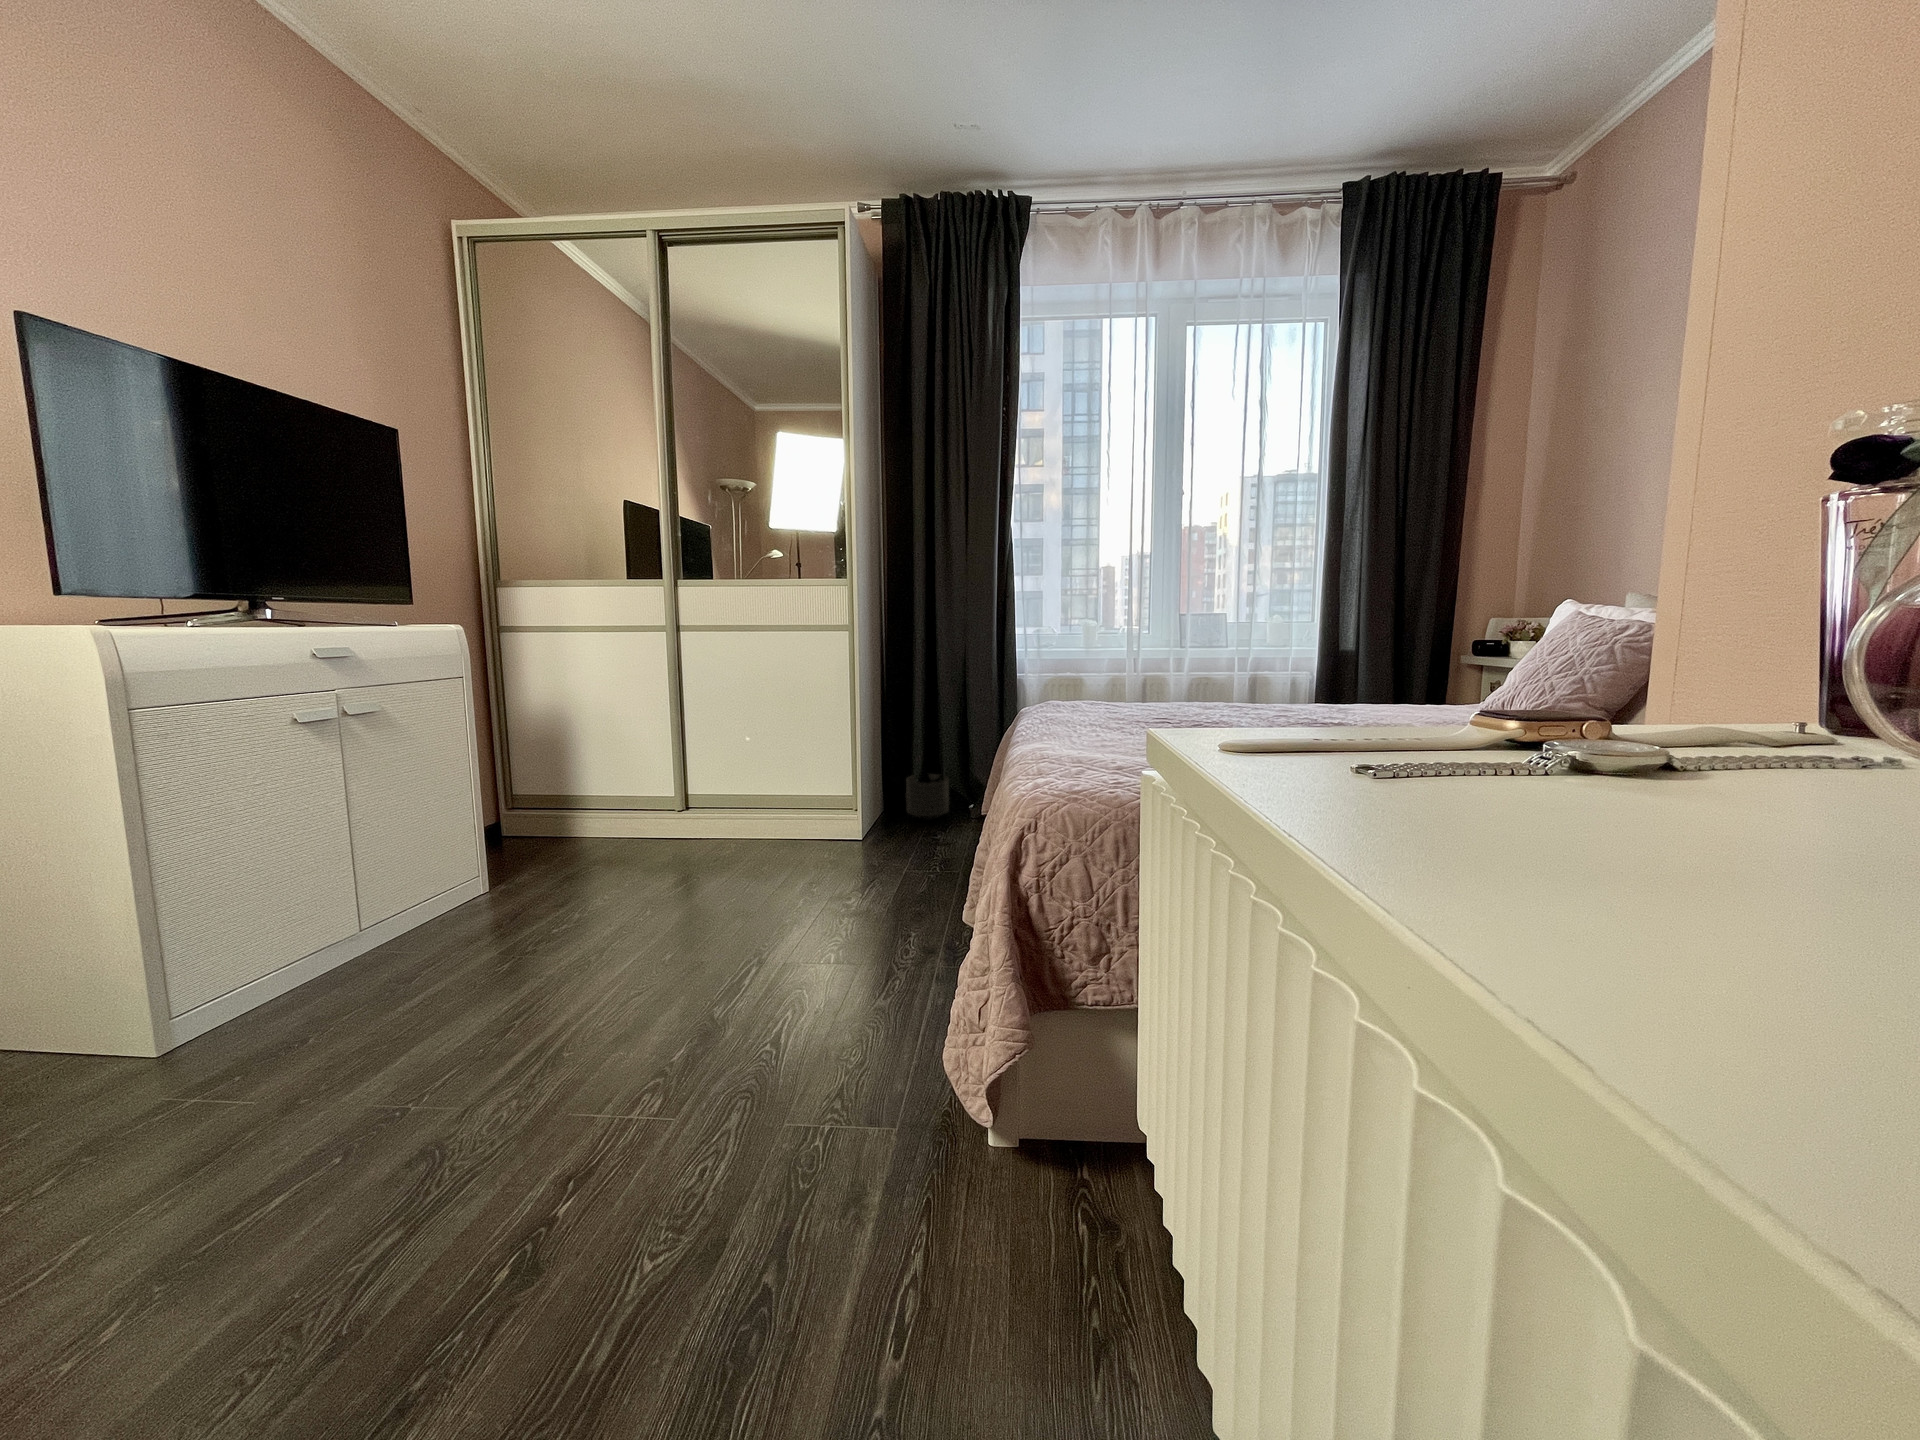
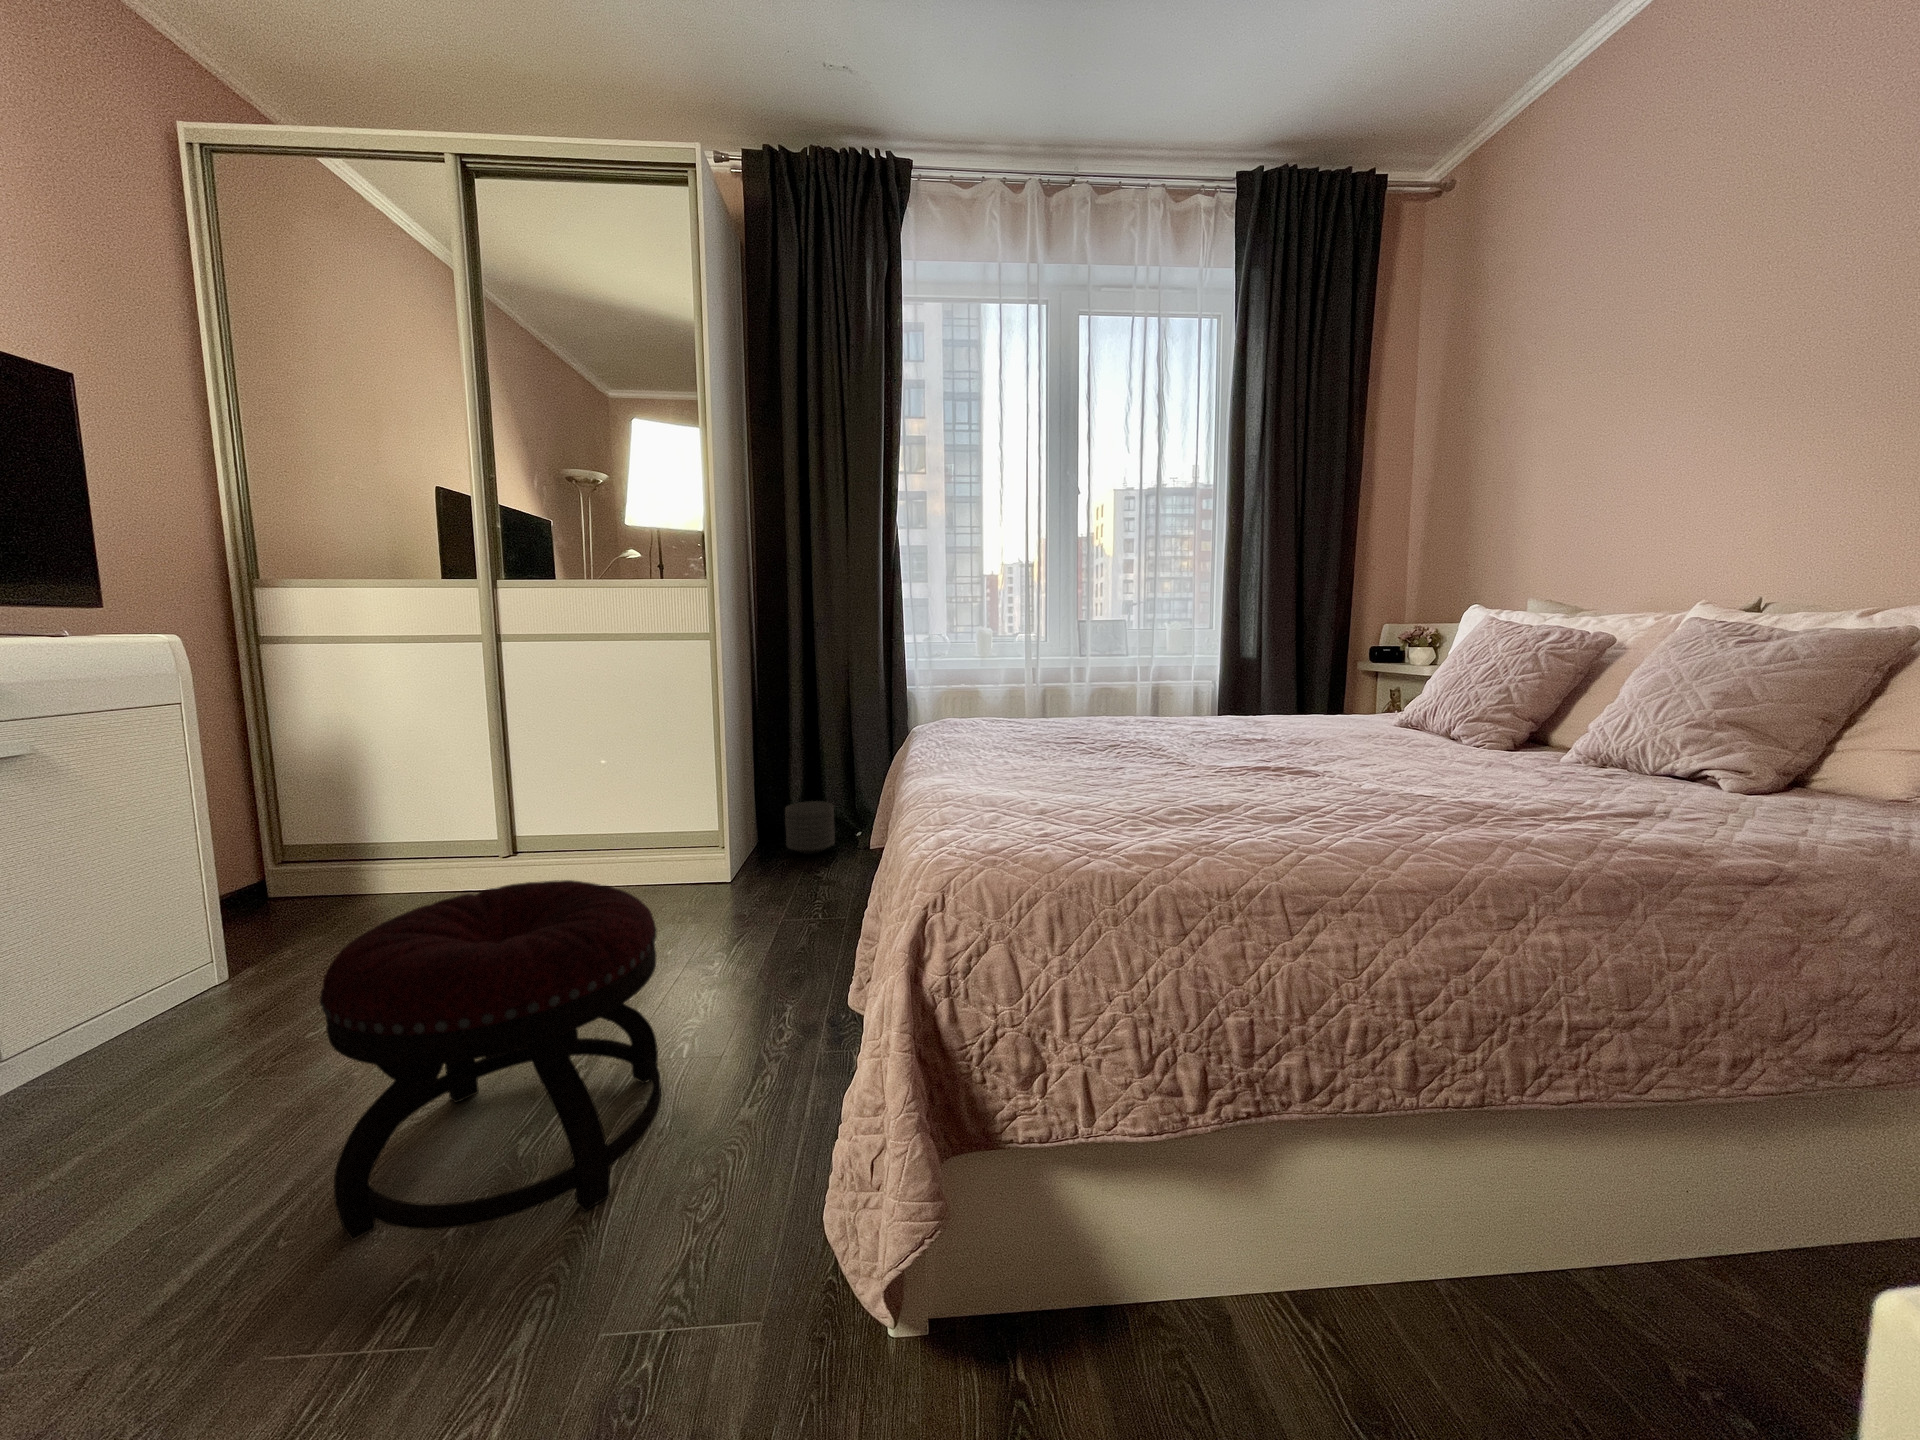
ottoman: none [588,815,815,1057] -> present [320,880,661,1240]

